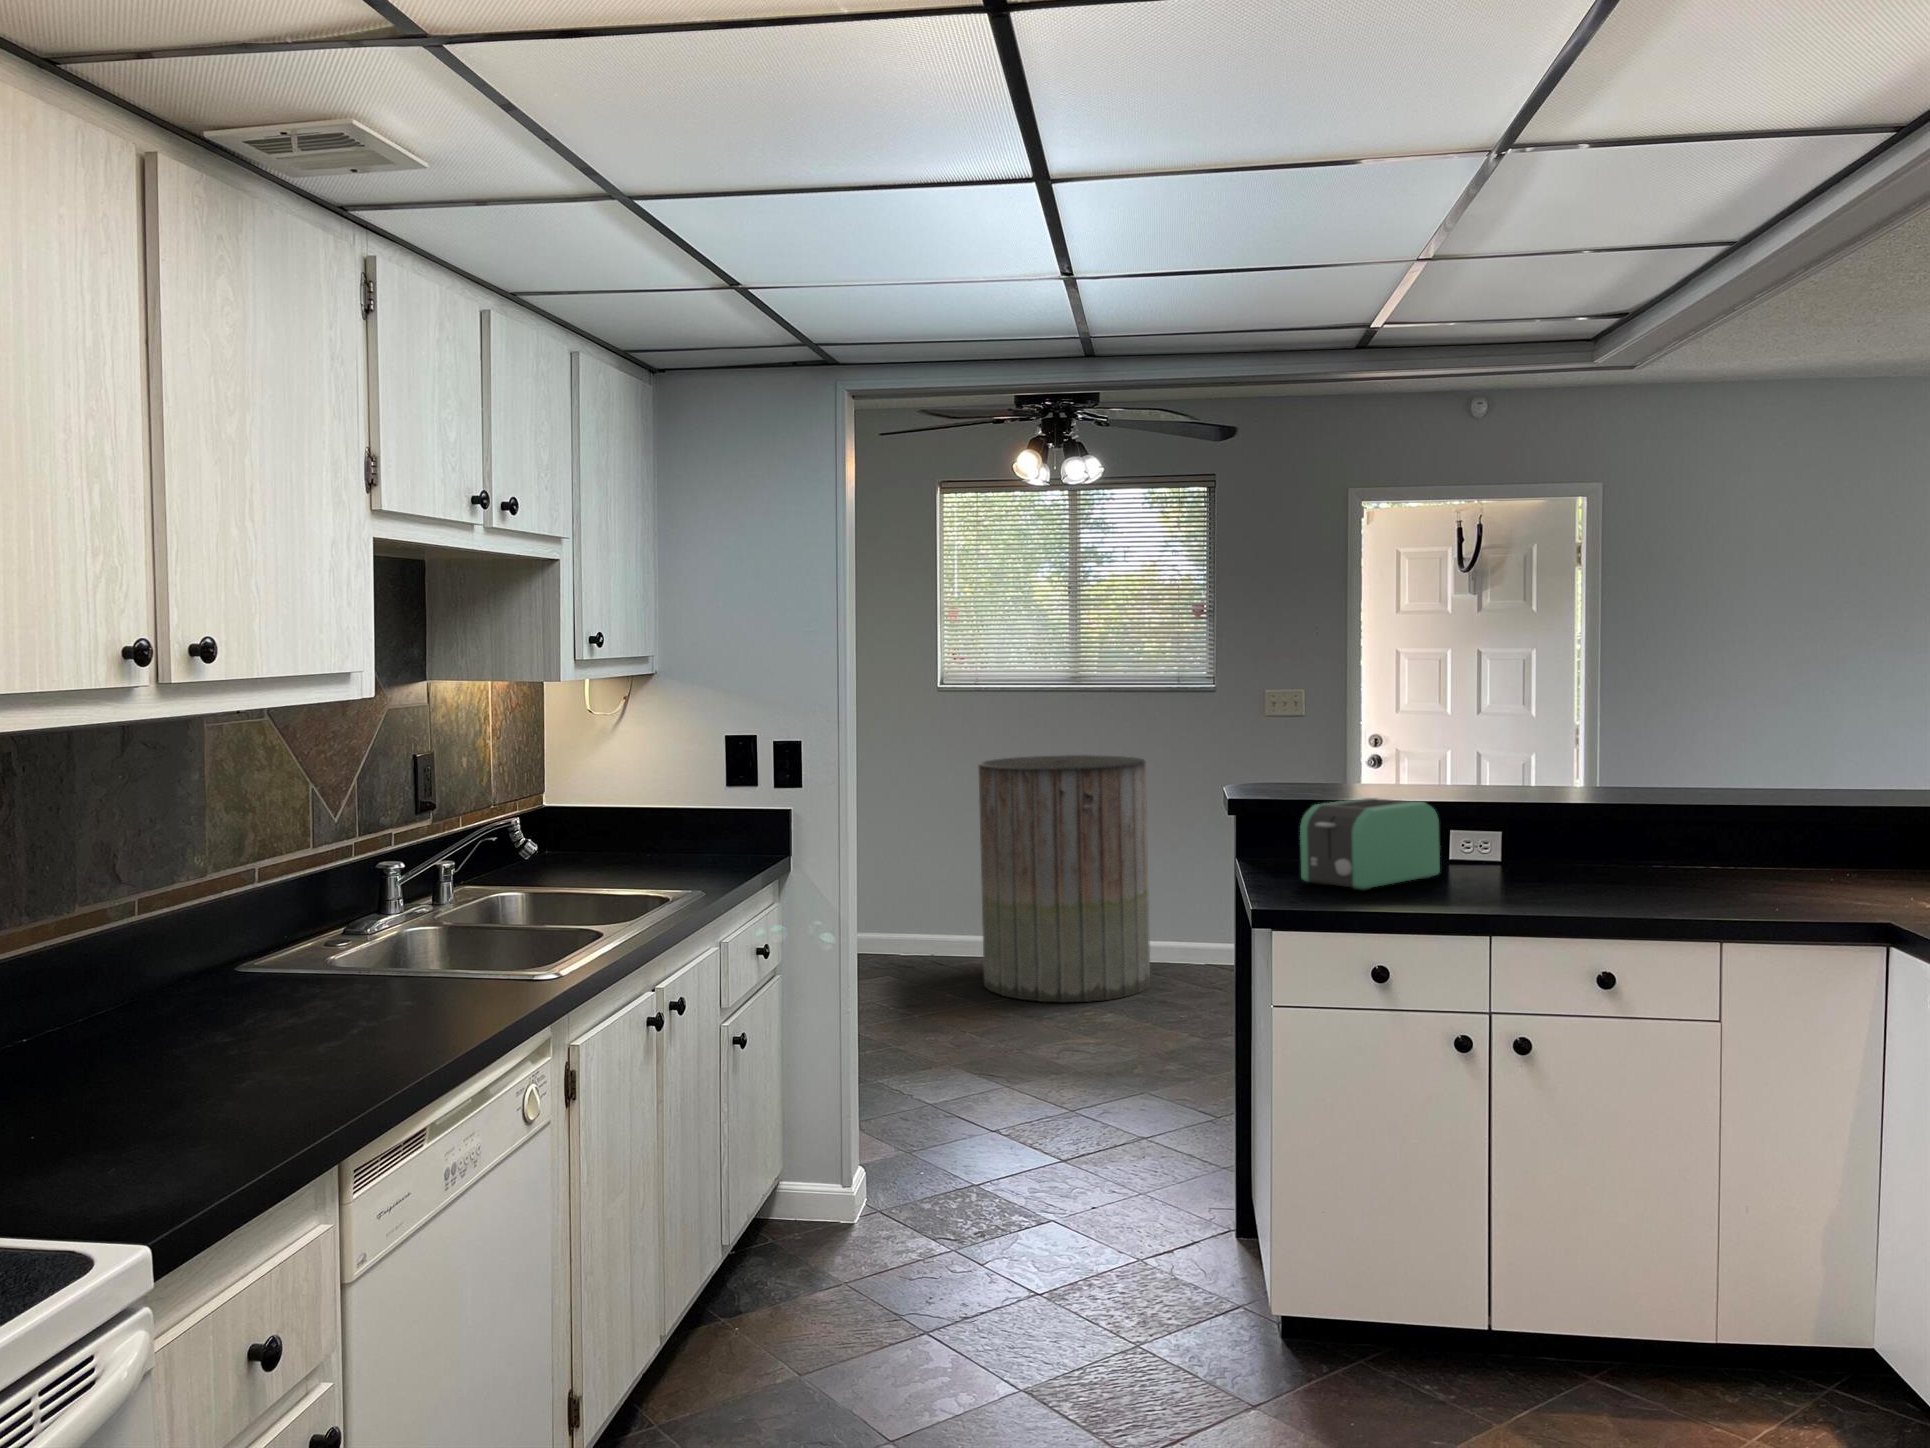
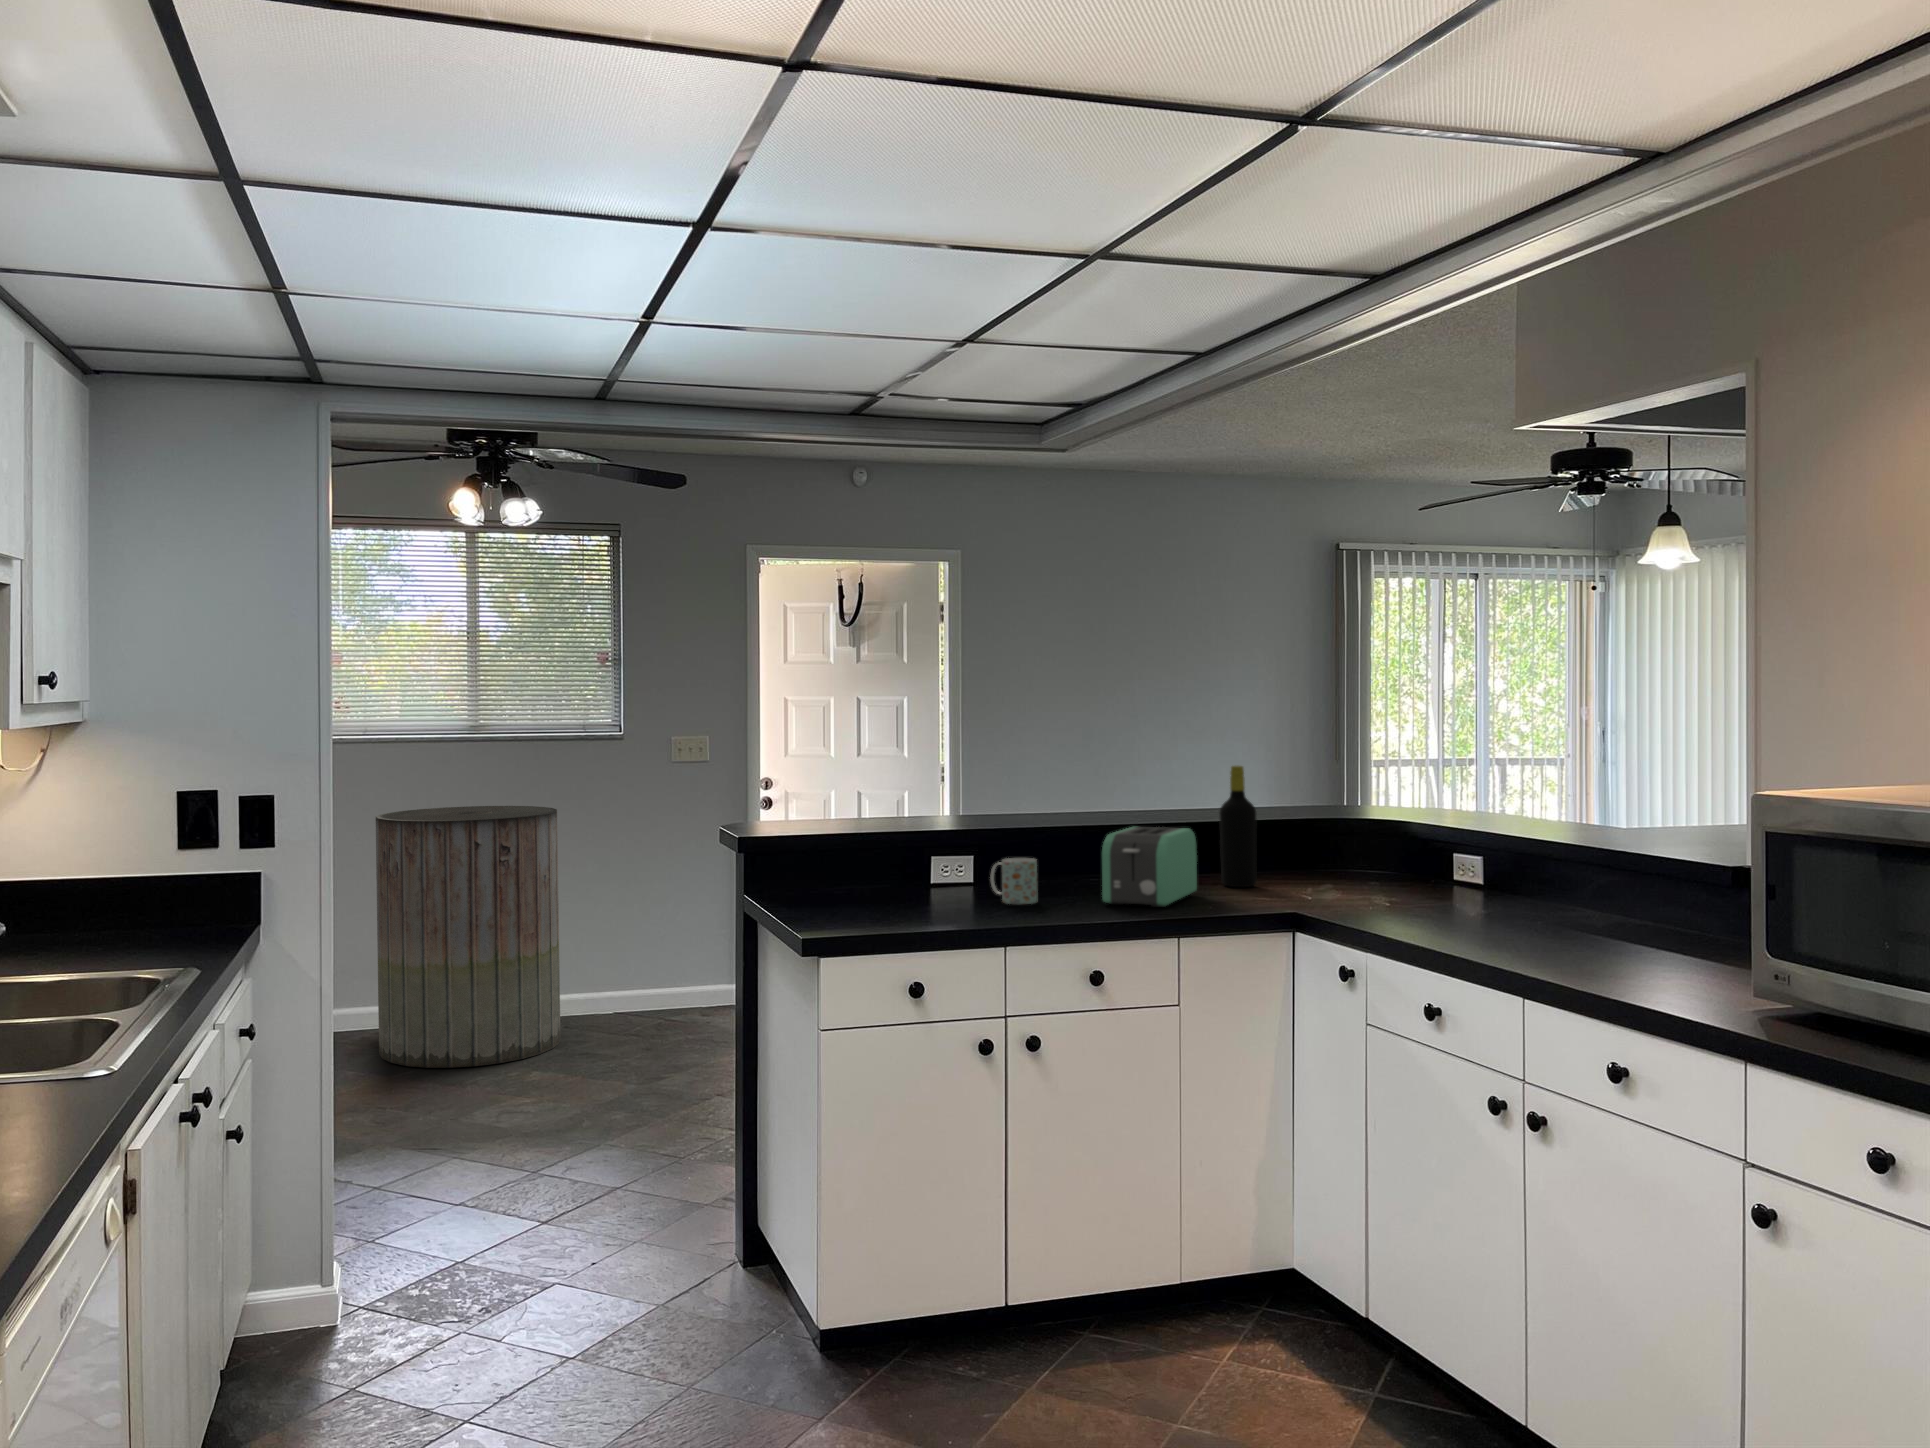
bottle: none [1822,730,1875,880] -> present [1219,766,1257,887]
toaster: present [1300,798,1440,891] -> present [1102,827,1197,907]
mug: none [1502,831,1557,884] -> present [990,858,1037,904]

